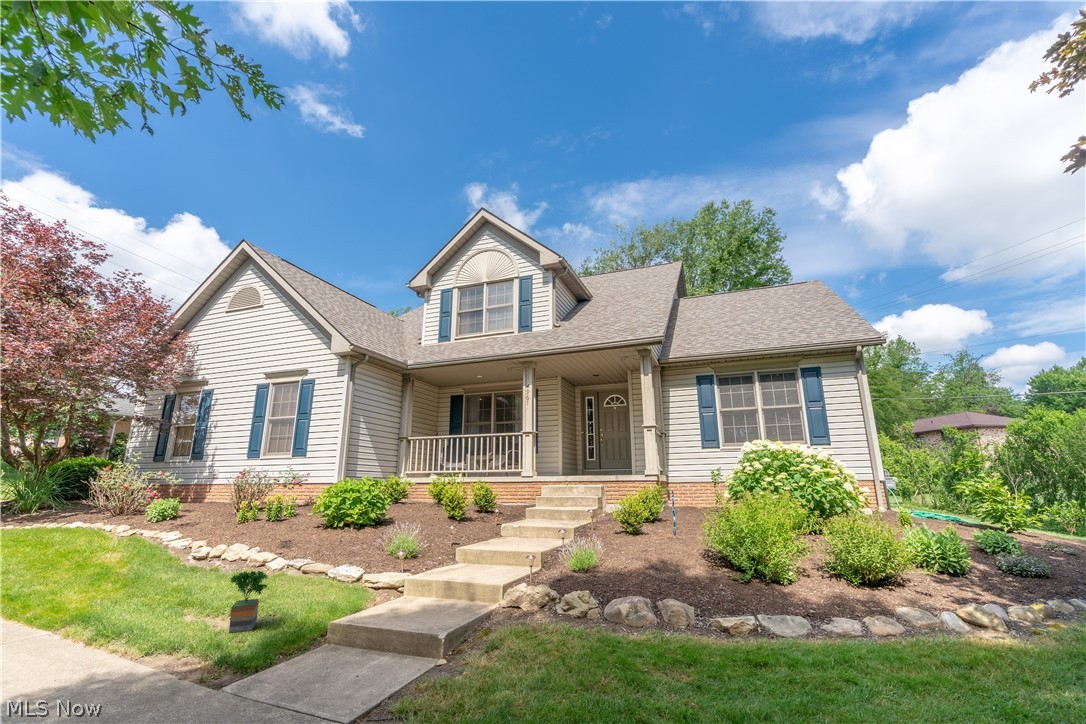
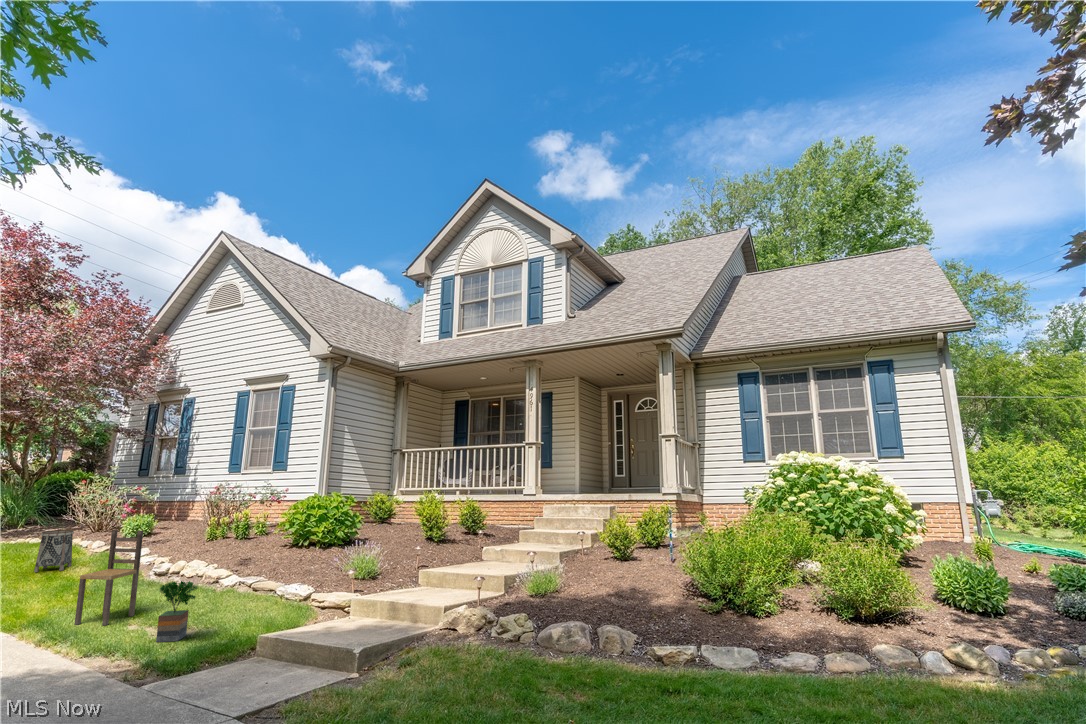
basket: none [69,517,110,560] -> present [34,530,74,572]
chair: none [133,521,202,616] -> present [74,530,143,625]

